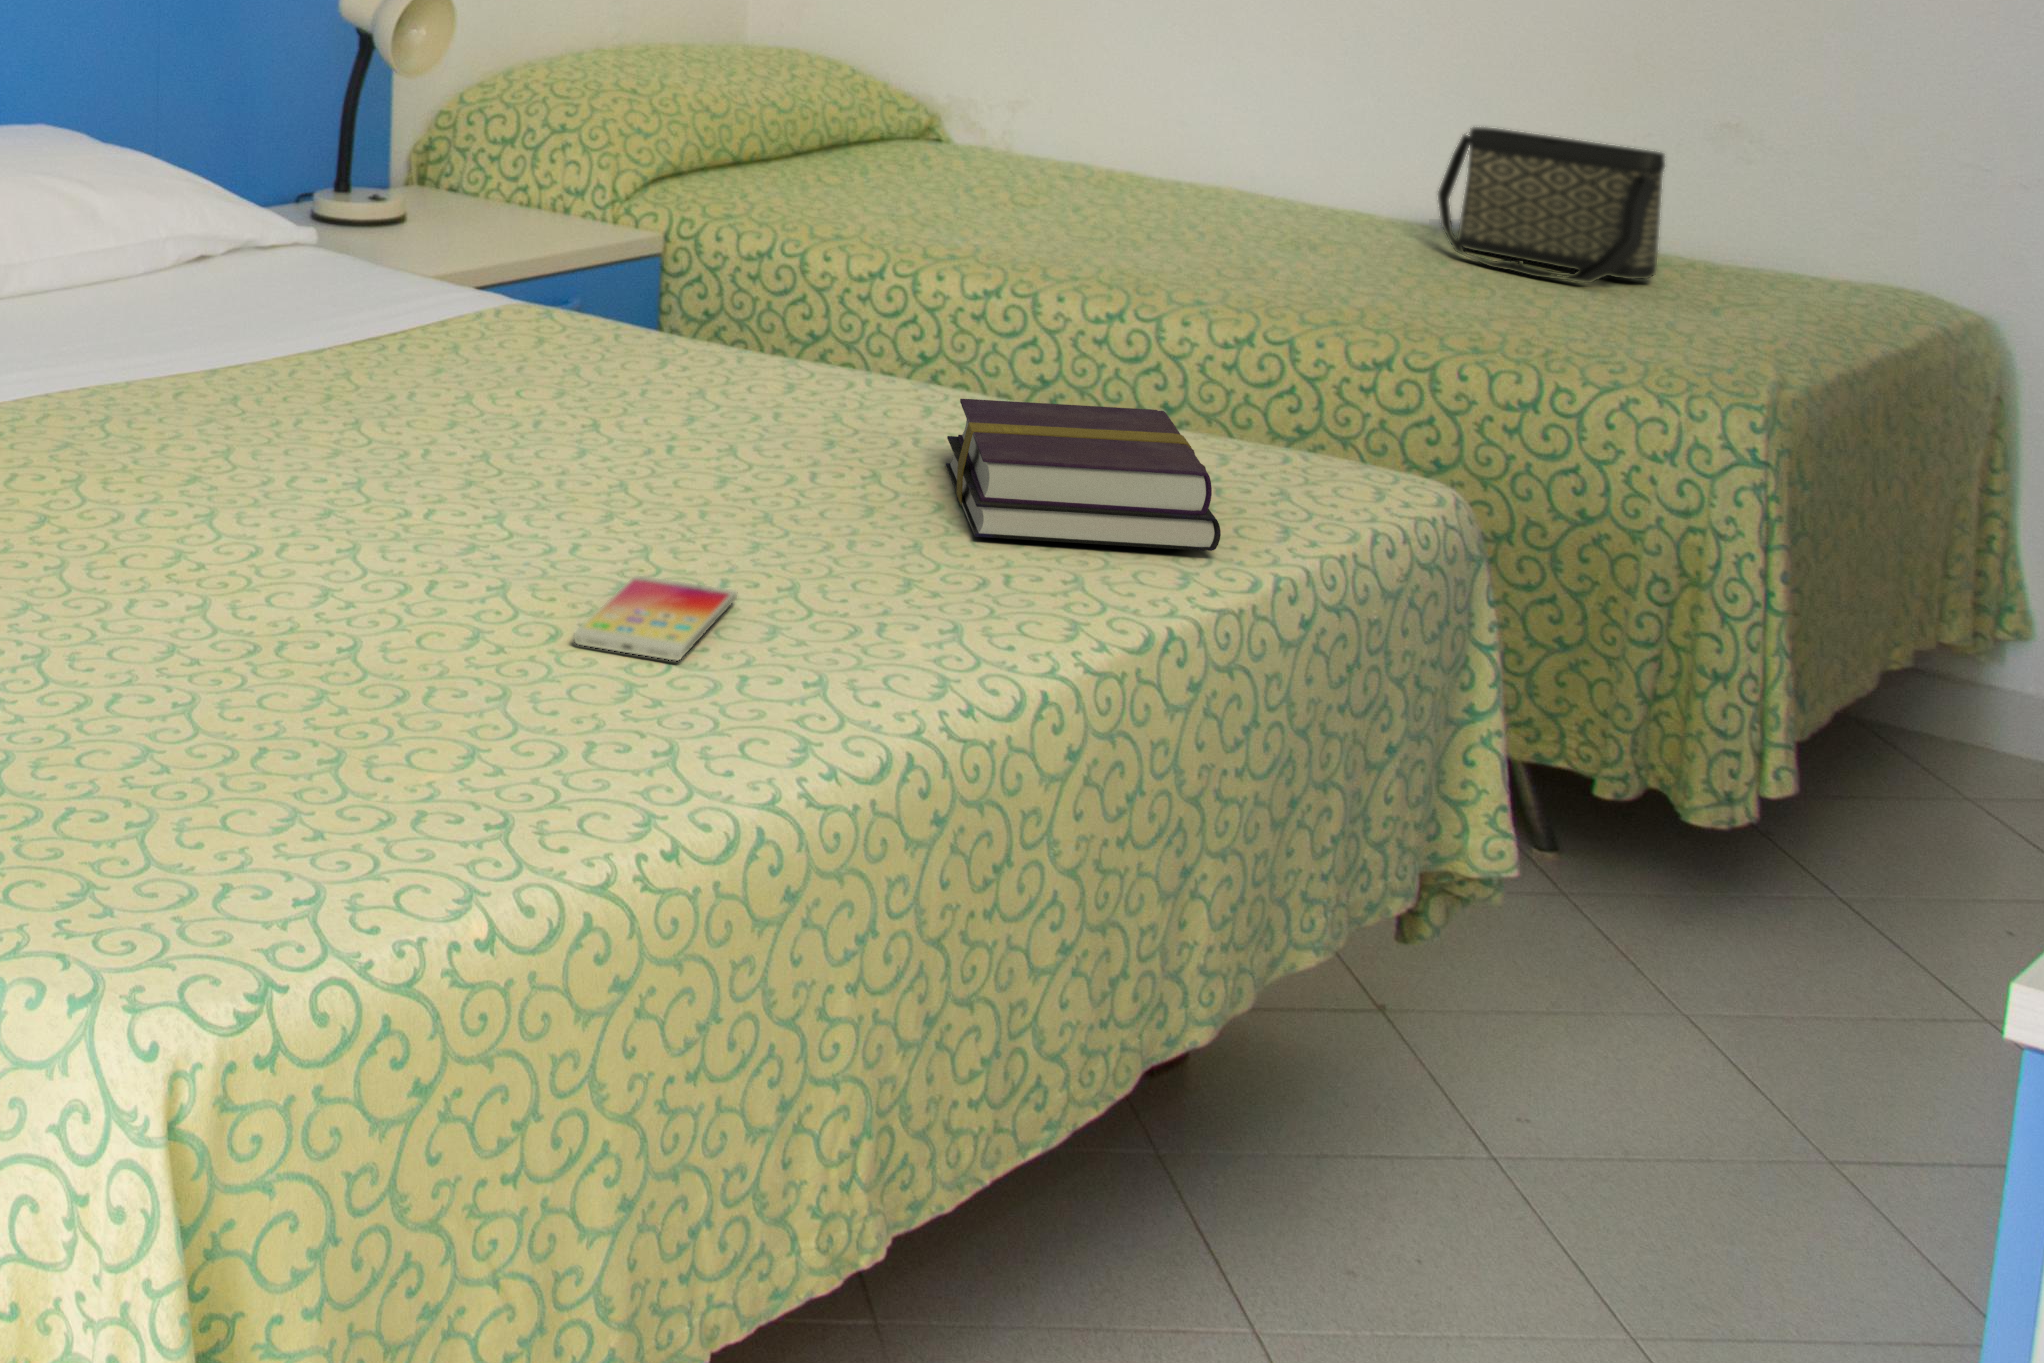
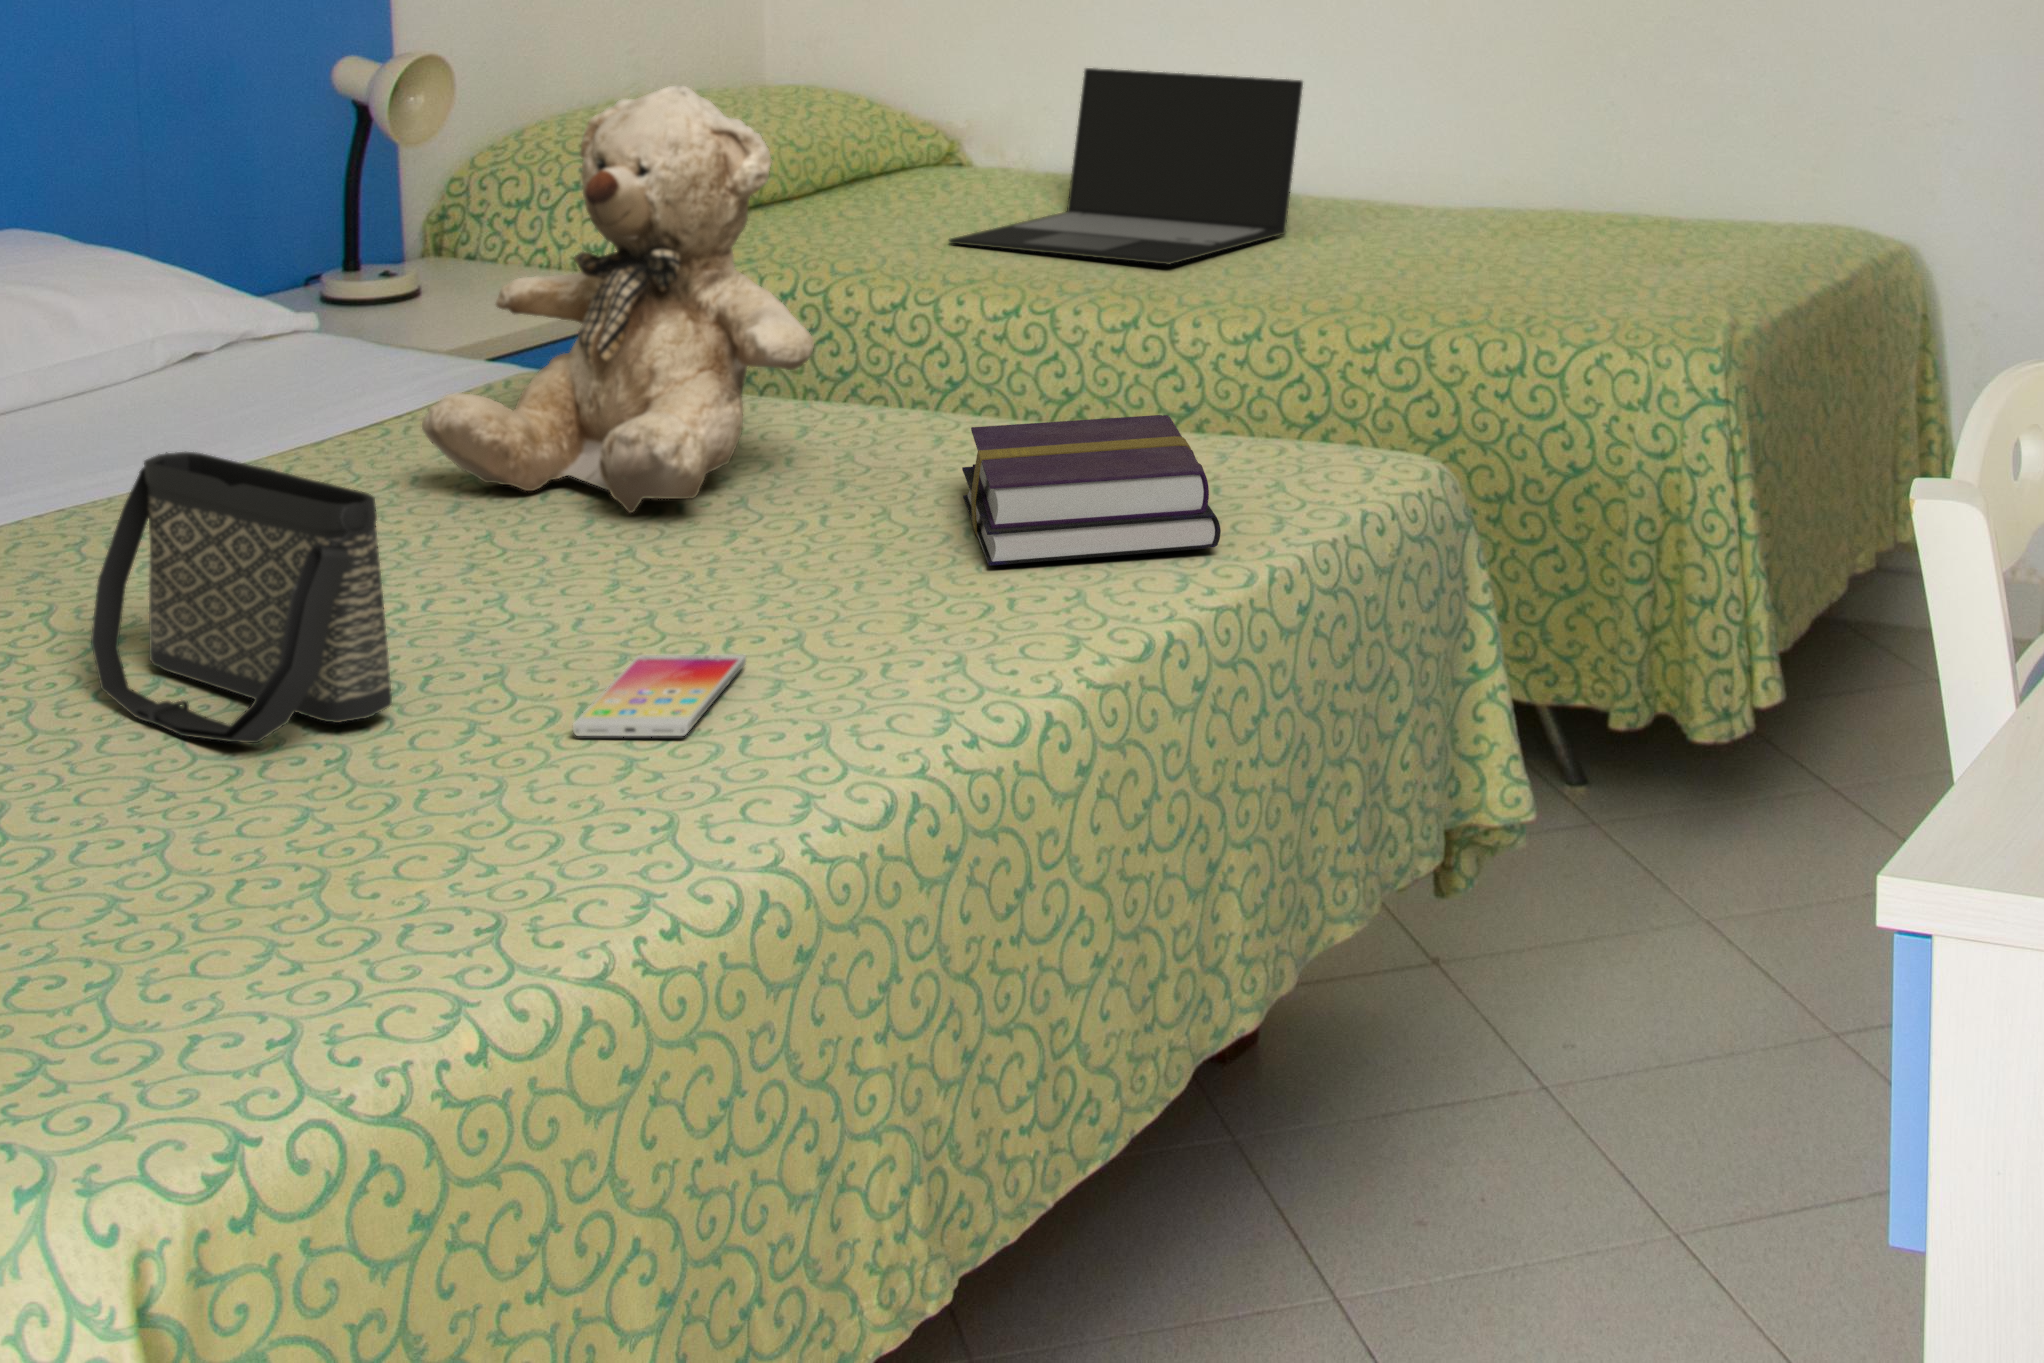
teddy bear: none [444,44,811,439] -> present [422,85,814,513]
laptop: none [922,64,1300,262] -> present [949,68,1303,264]
handbag: present [1438,127,1665,283] -> present [91,452,392,743]

